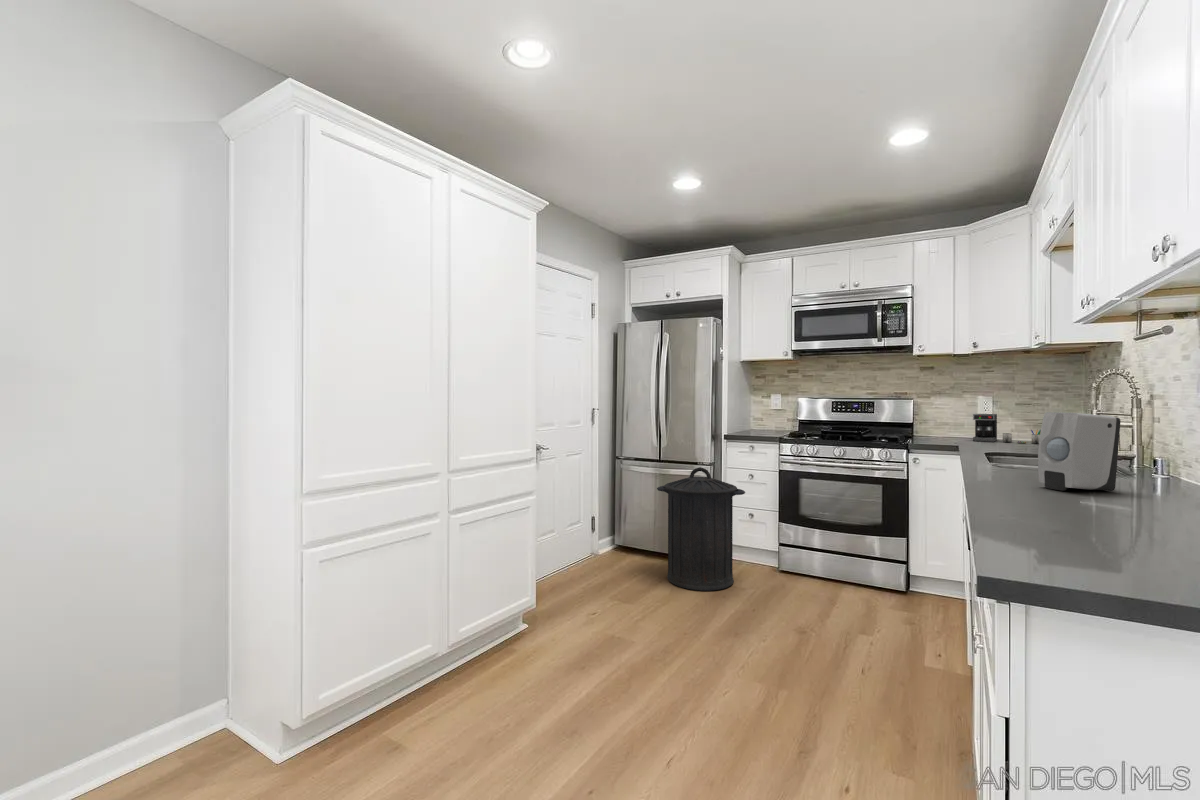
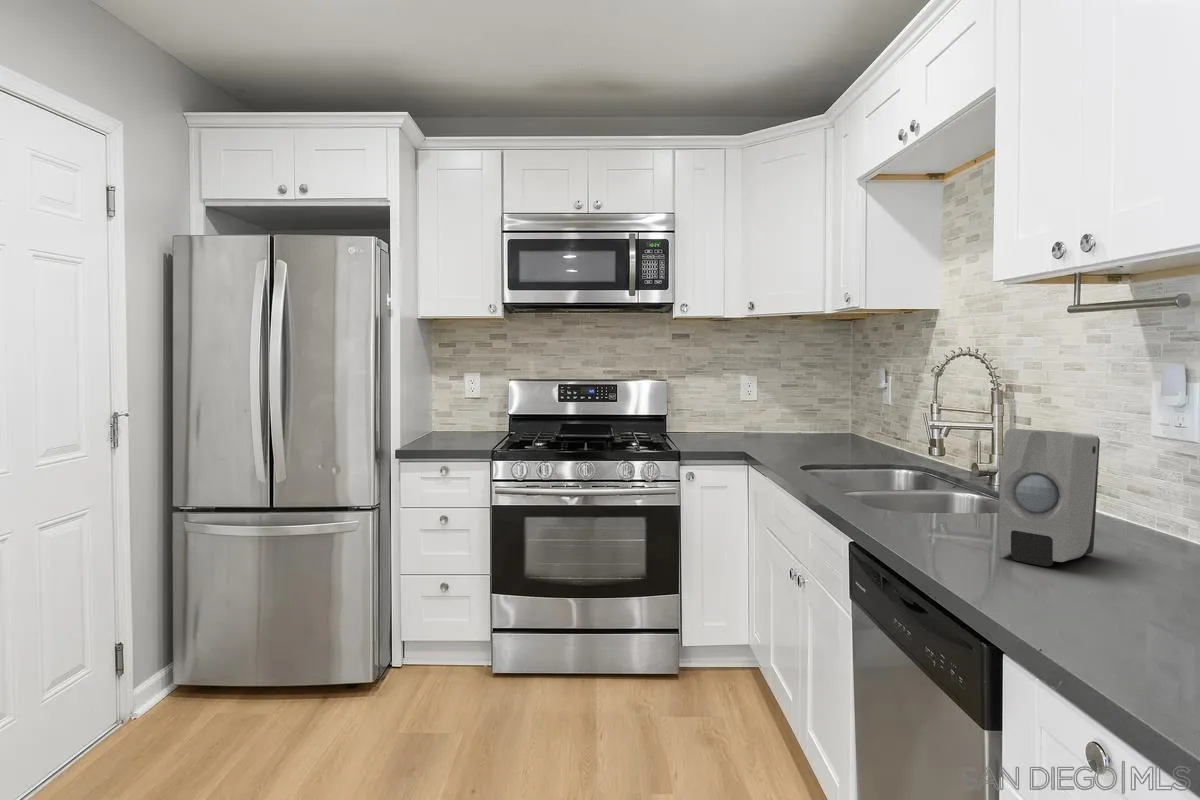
coffee maker: present [973,414,1041,443] -> none [742,401,821,441]
trash can: present [657,467,745,591] -> none [266,520,442,762]

